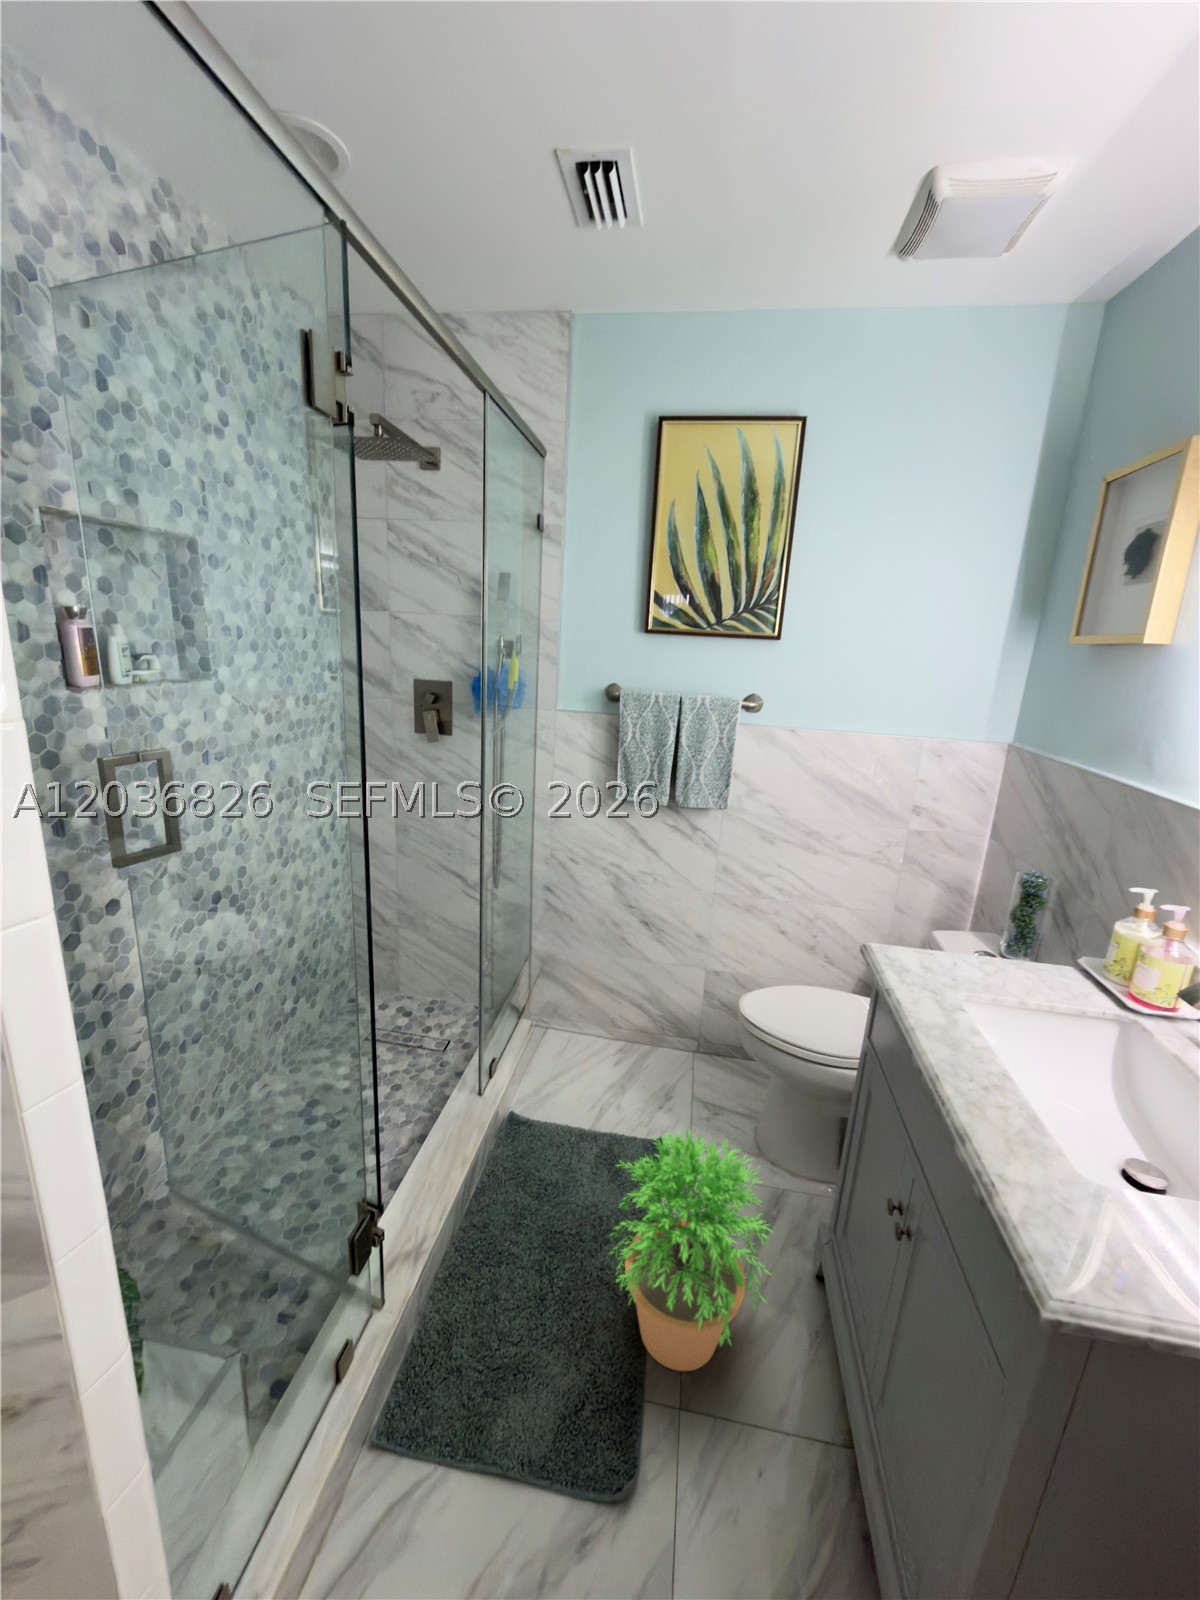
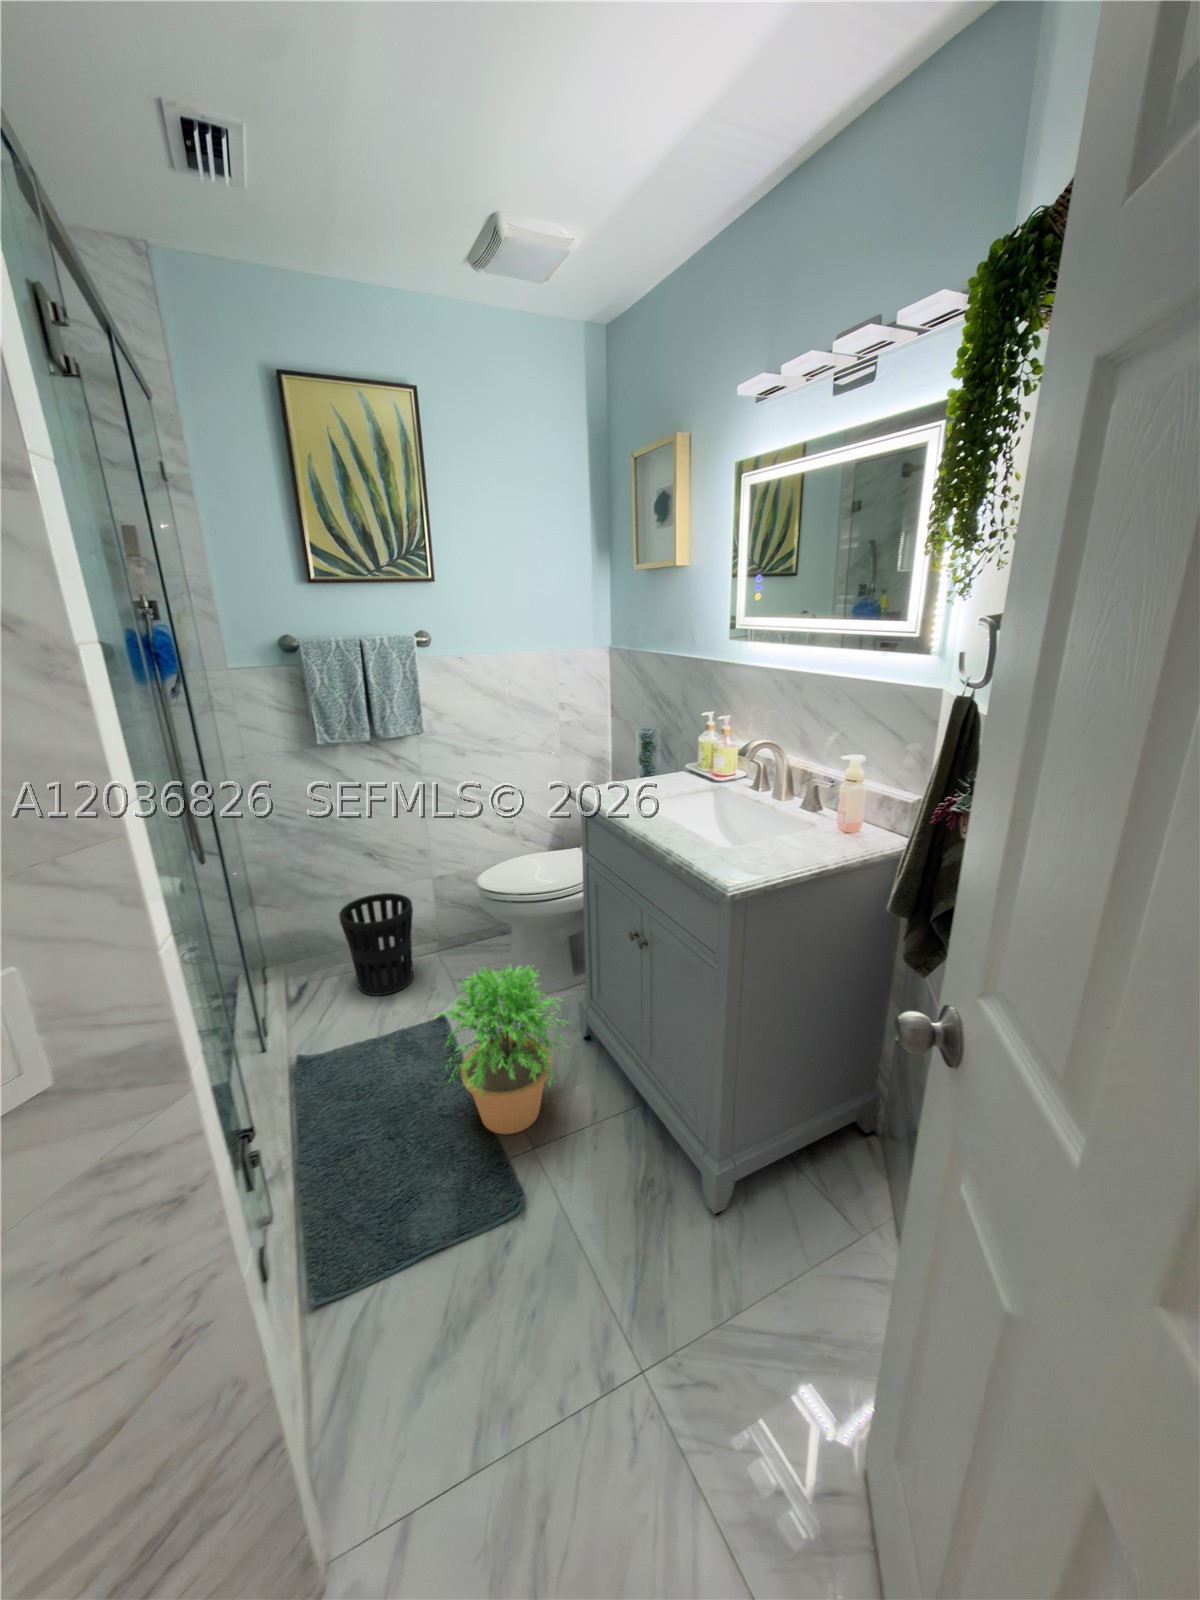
wastebasket: none [592,970,670,1089] -> present [339,893,413,996]

